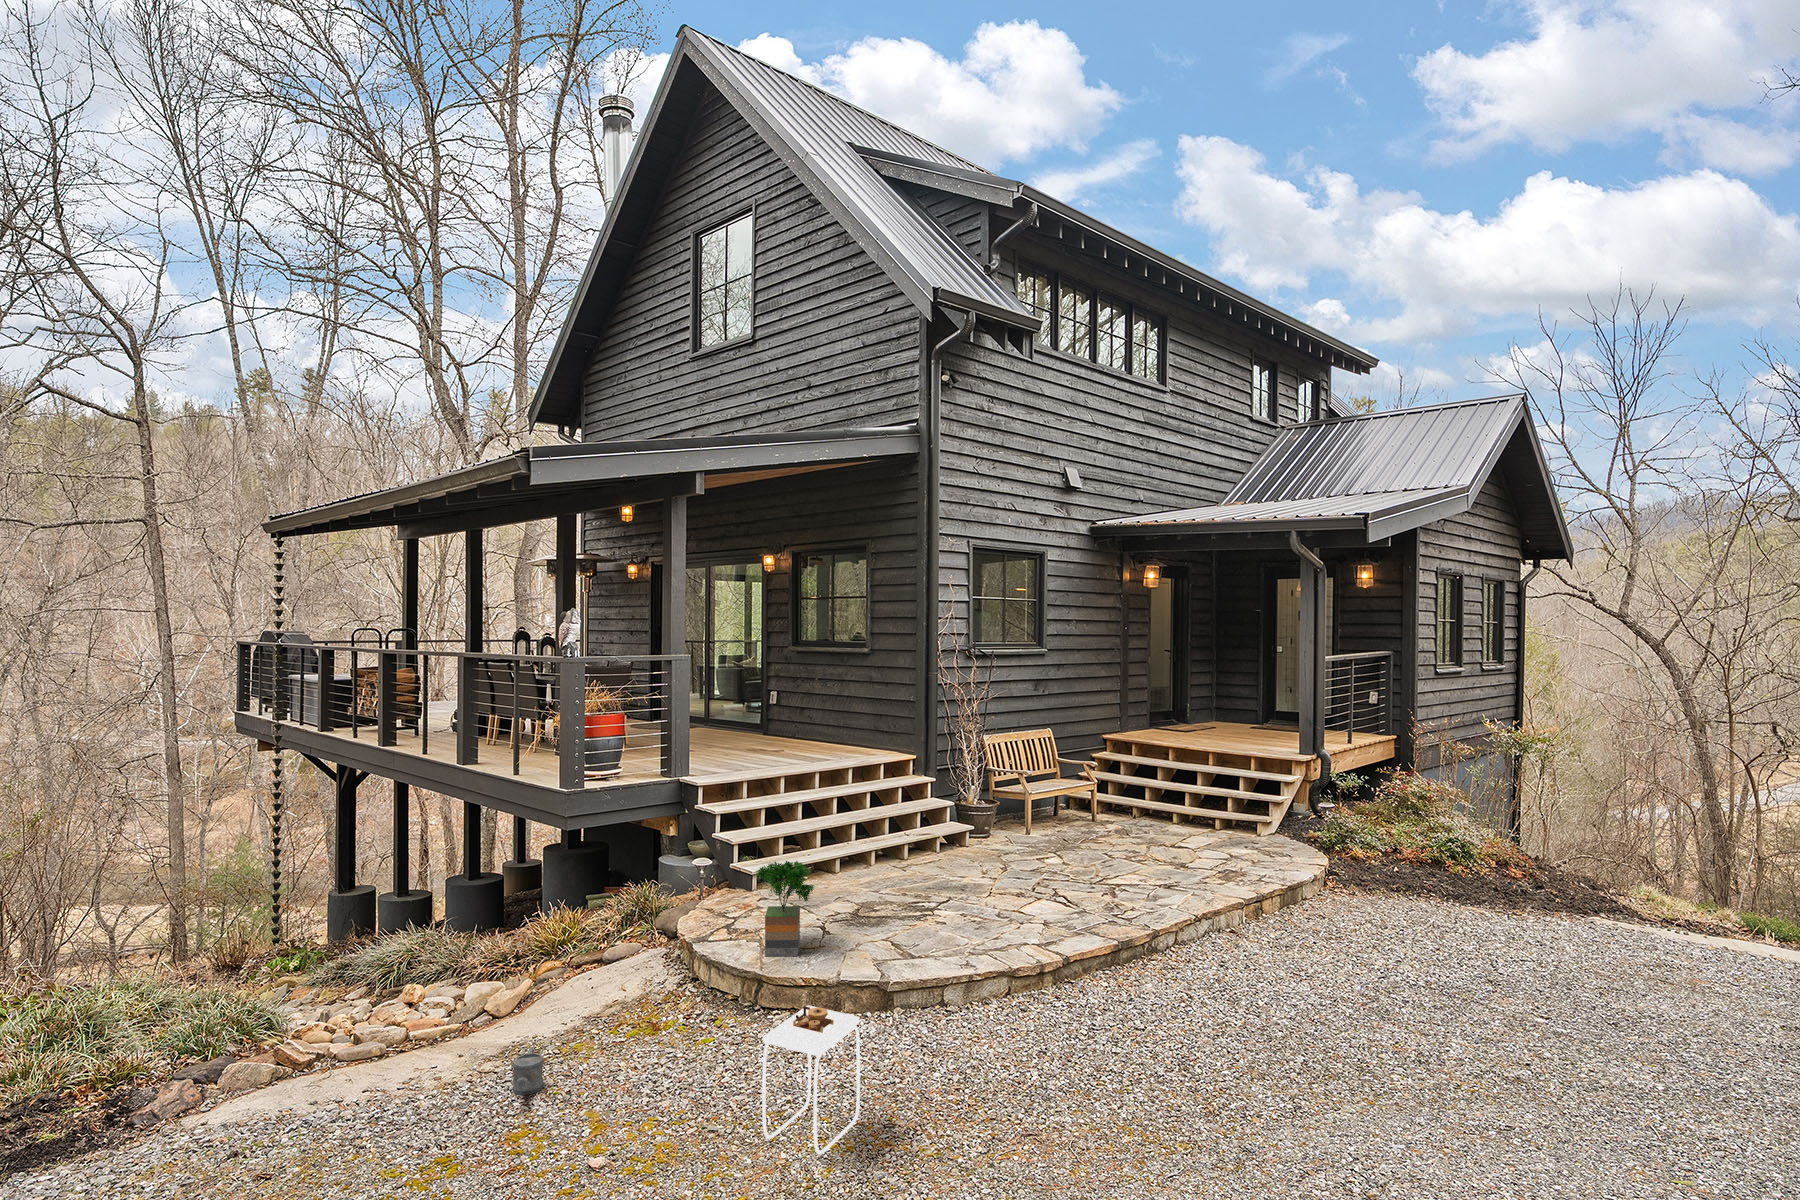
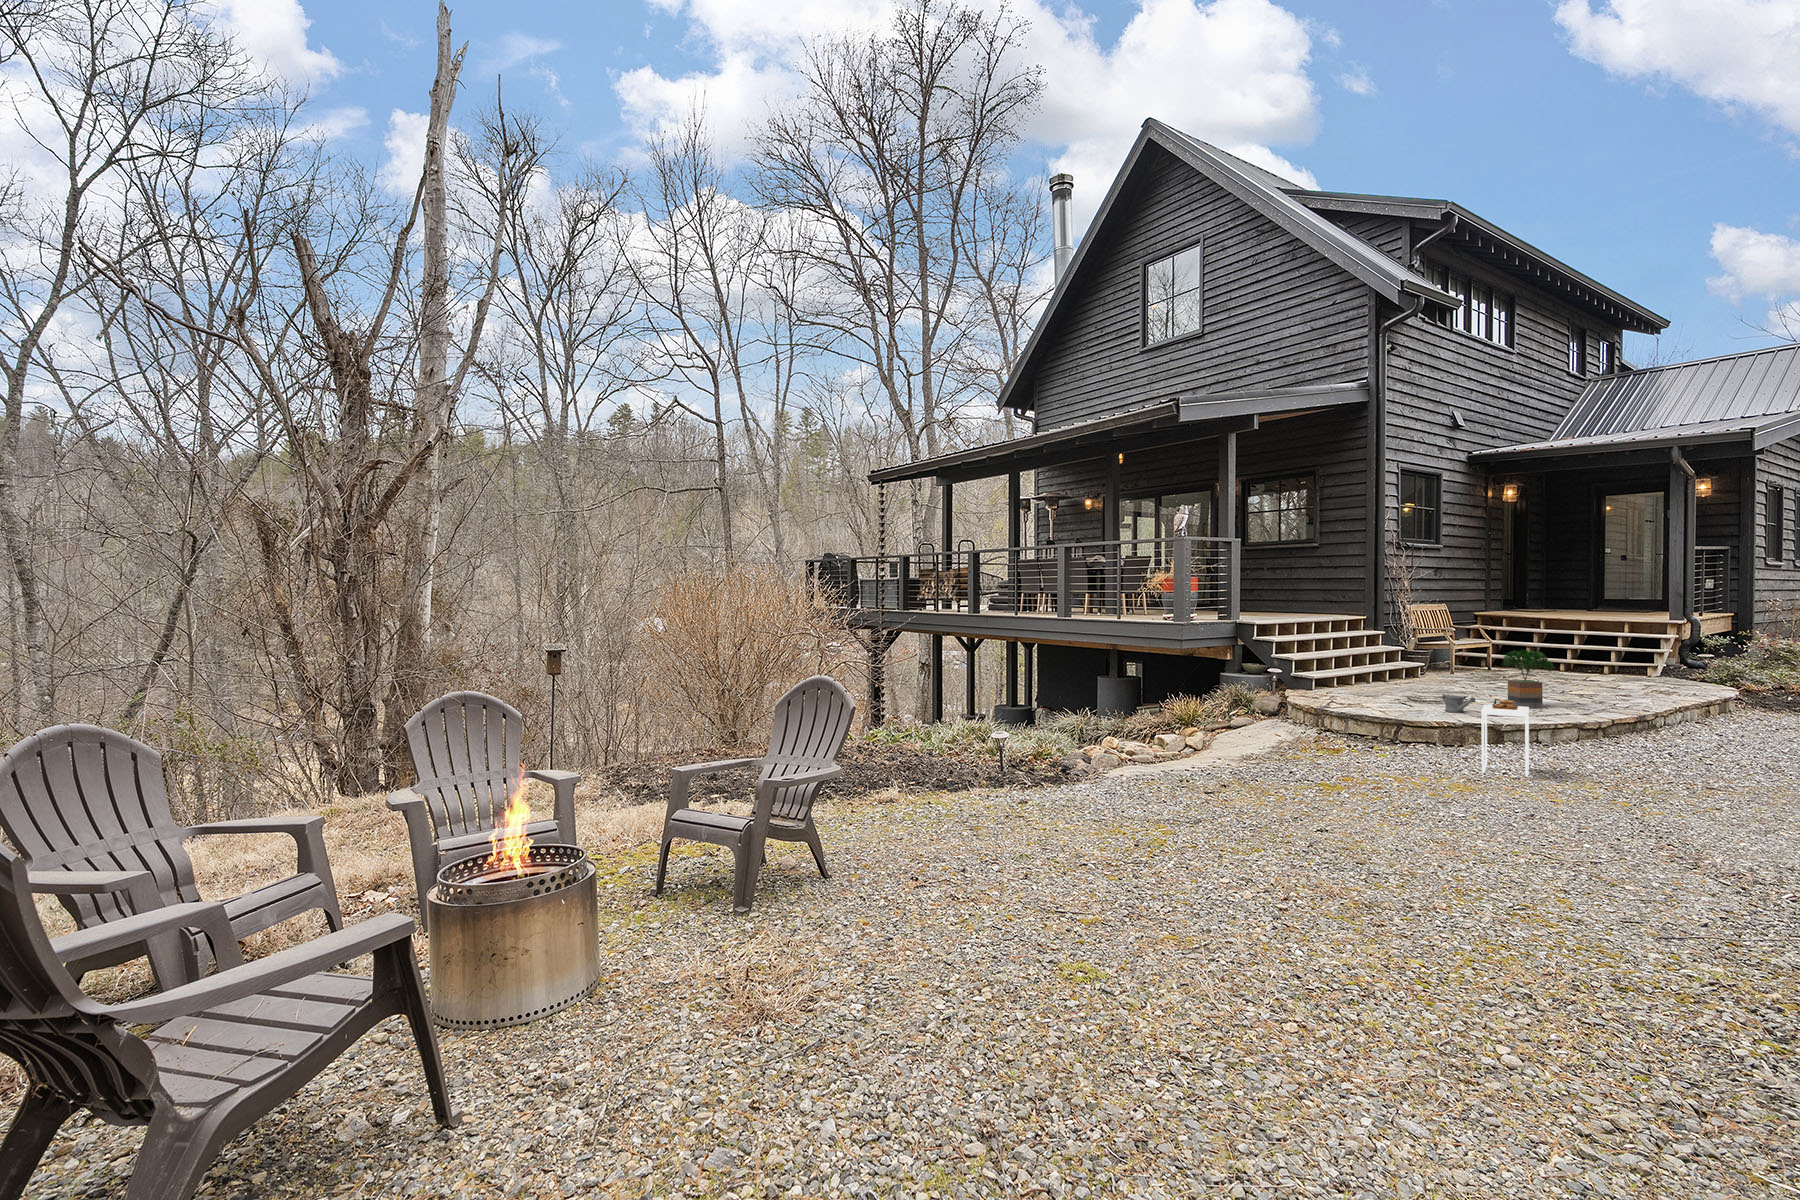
potted tree: present [756,861,814,956] -> present [1504,650,1553,708]
watering can: present [512,1047,544,1095] -> present [1443,695,1475,713]

